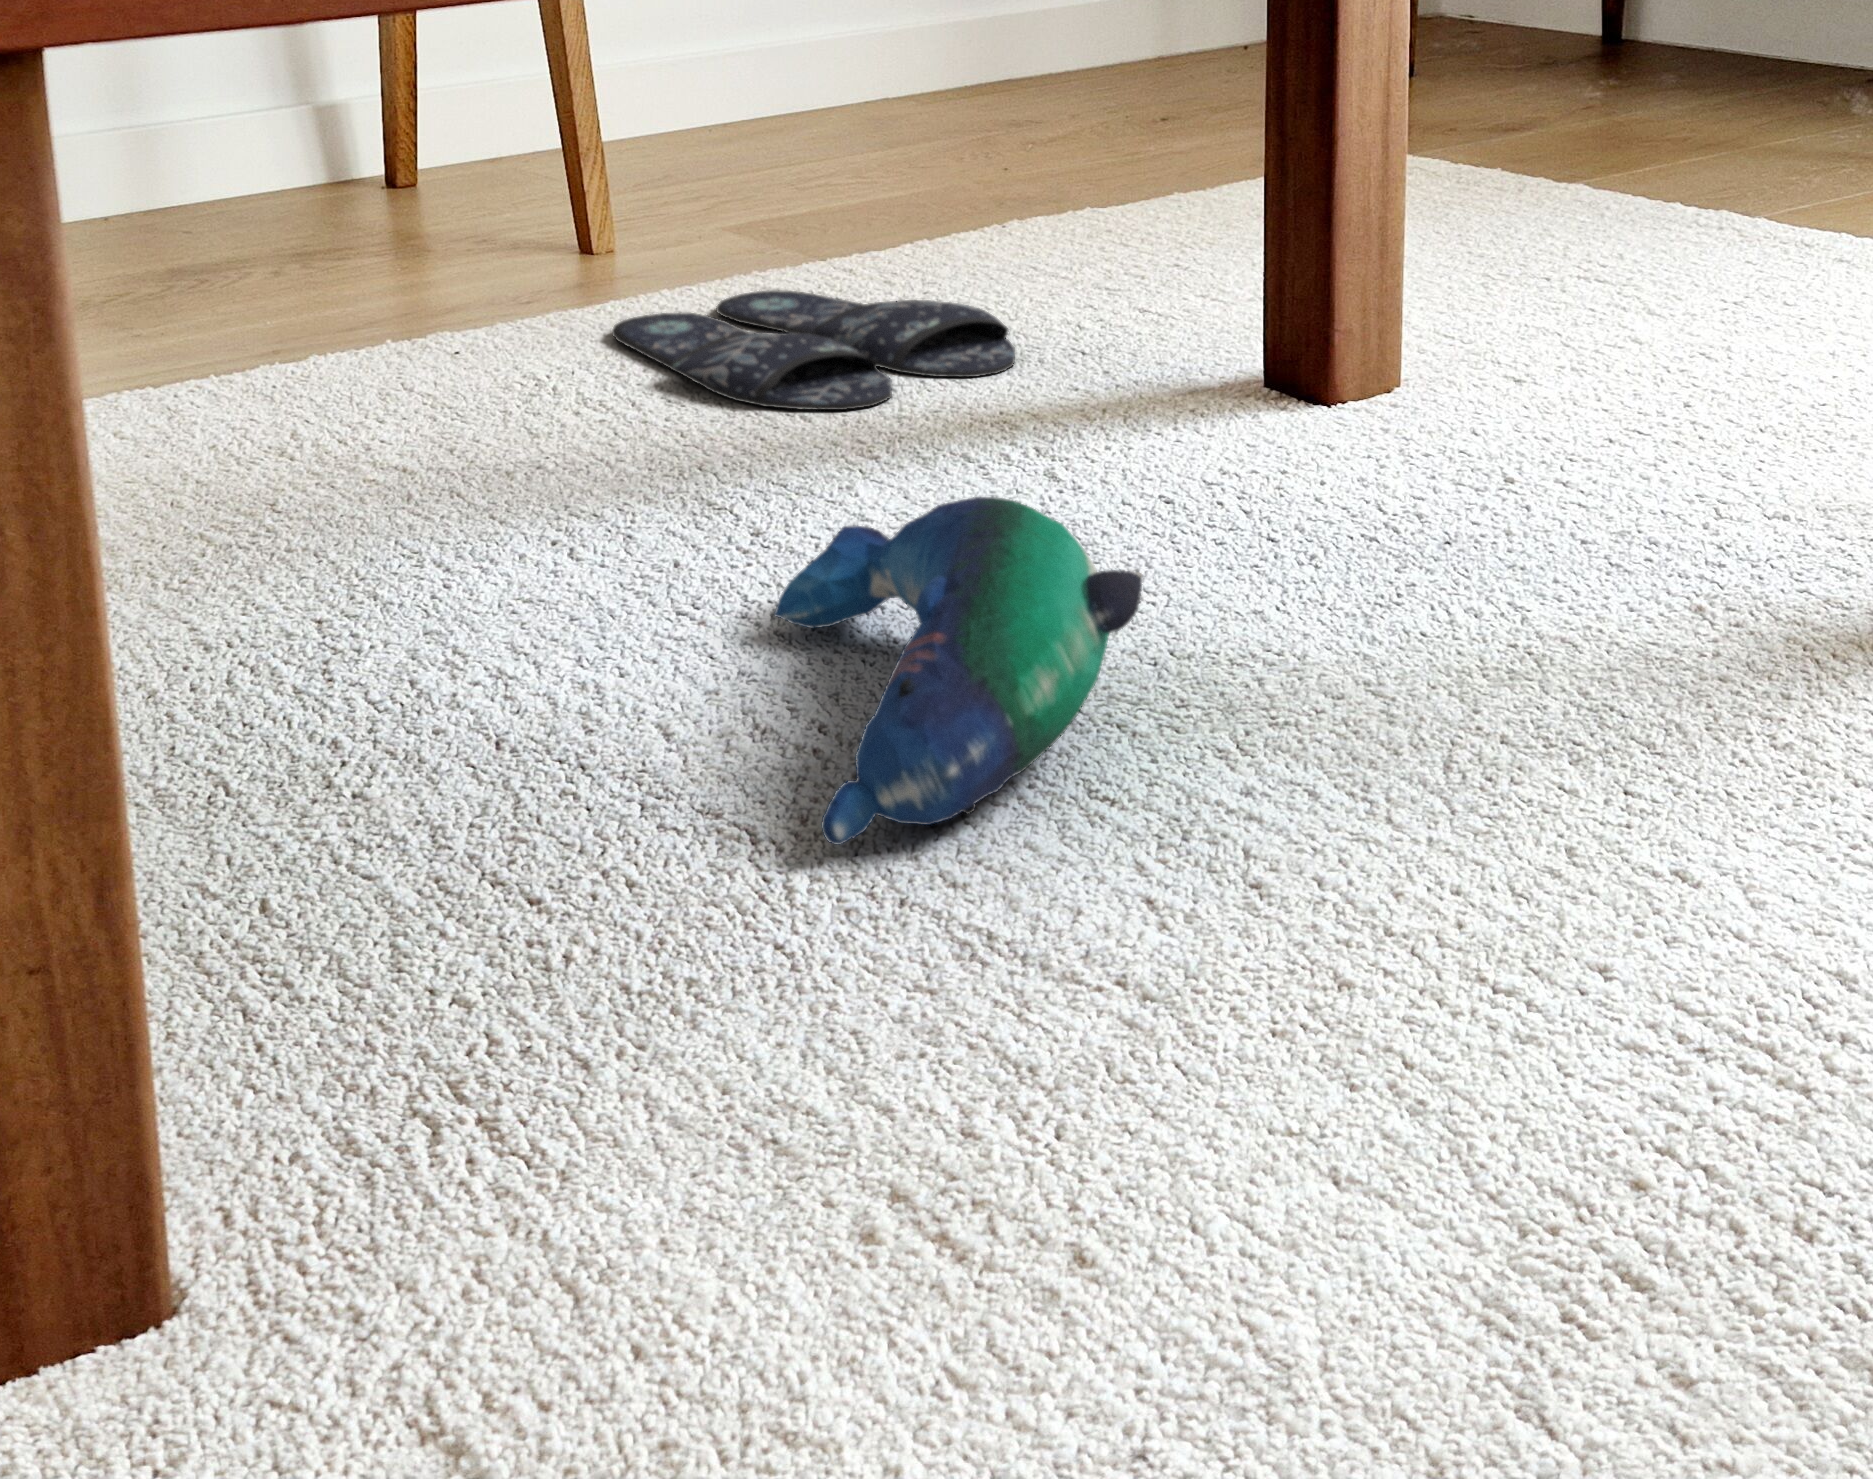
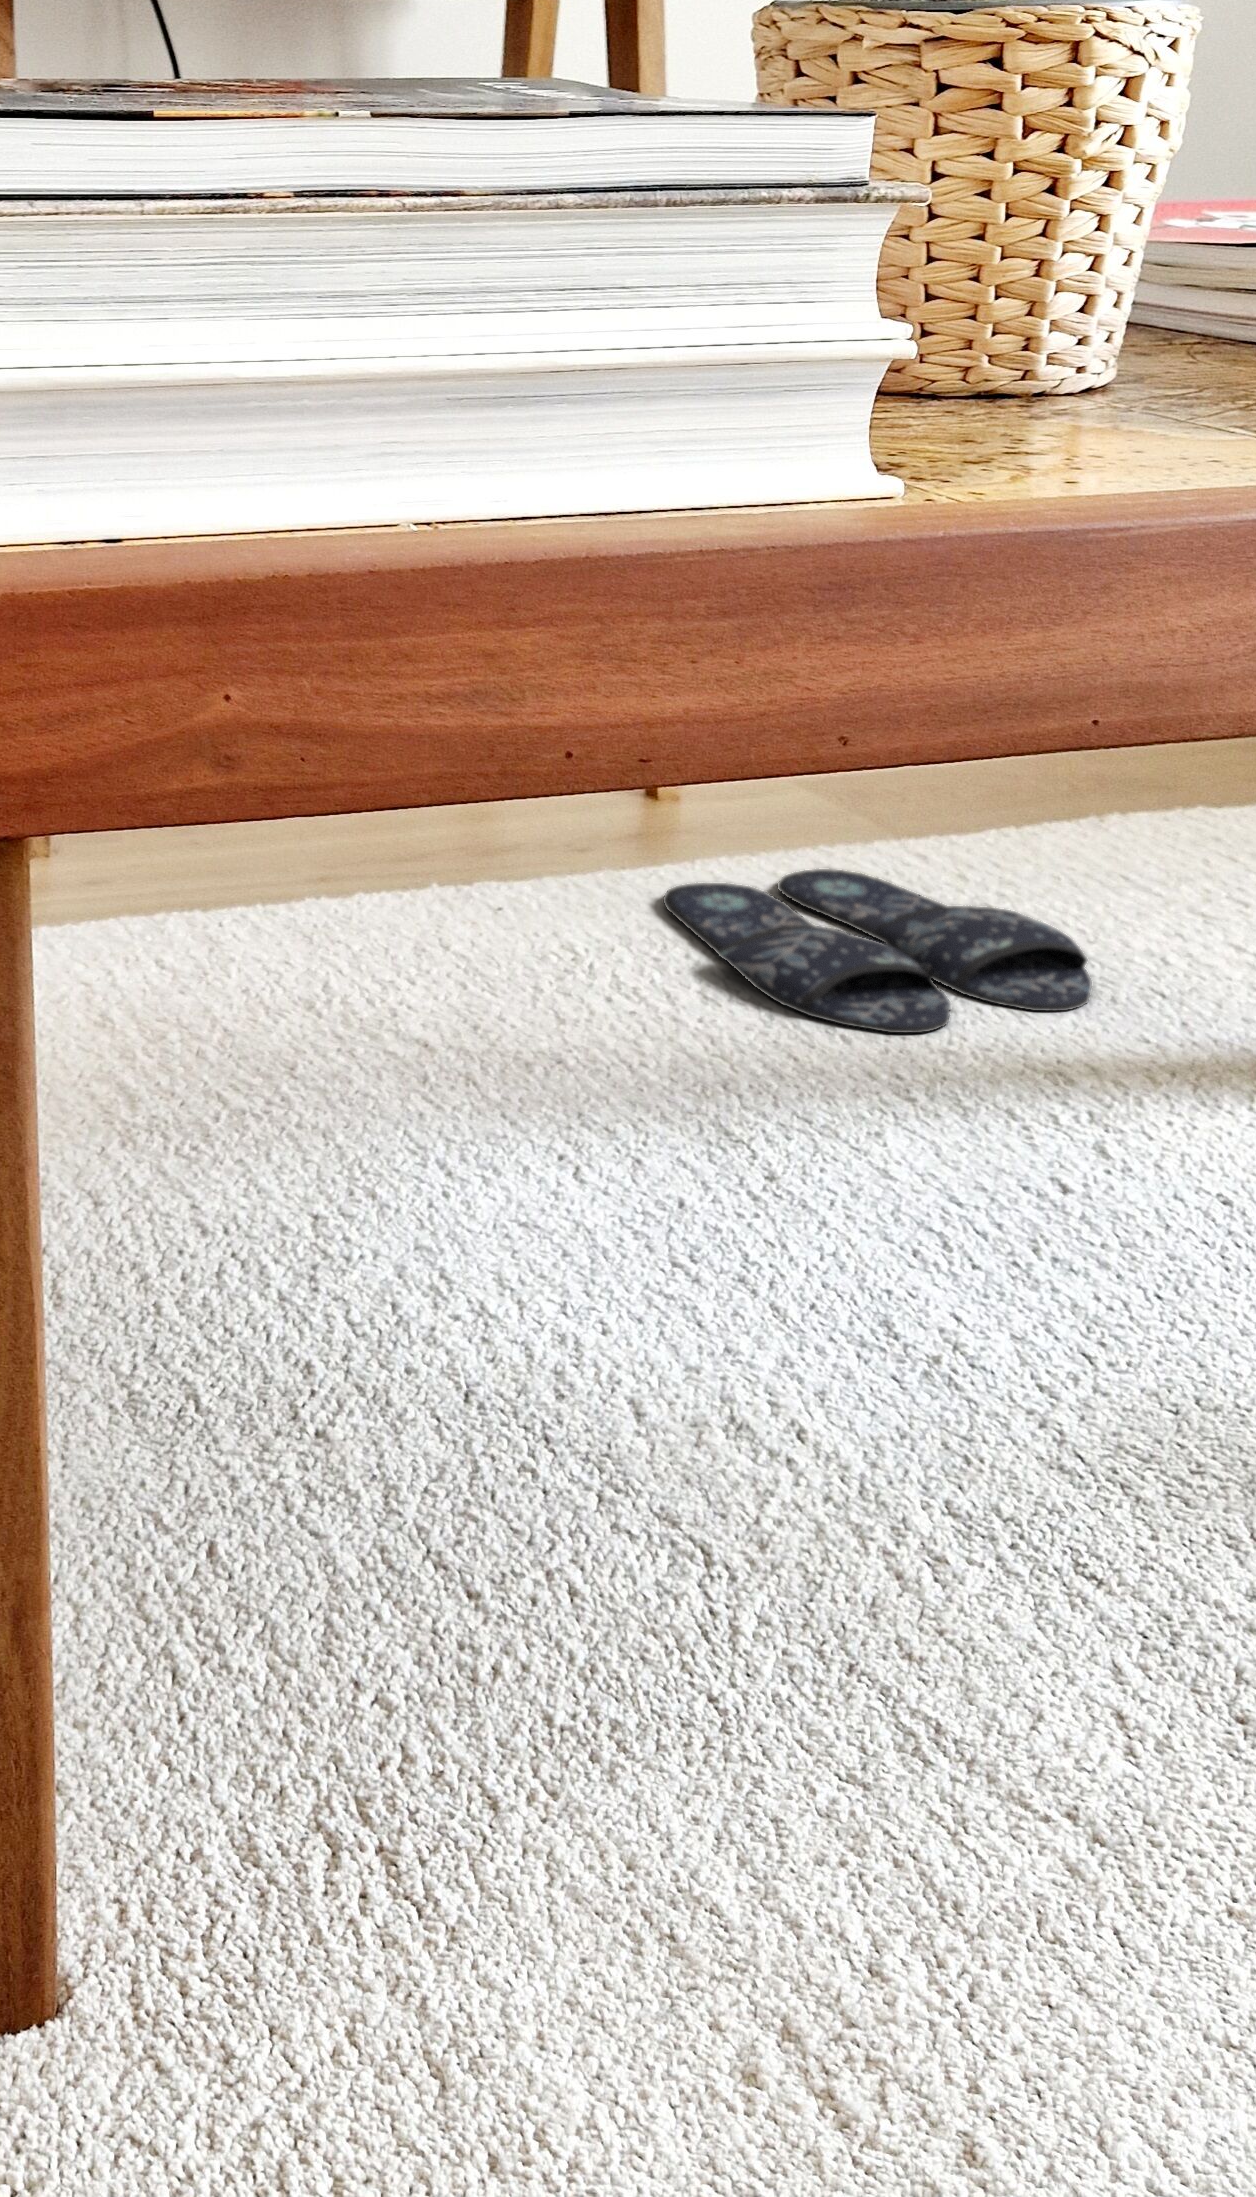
plush toy: present [774,497,1143,845] -> none [776,1199,1169,1587]

